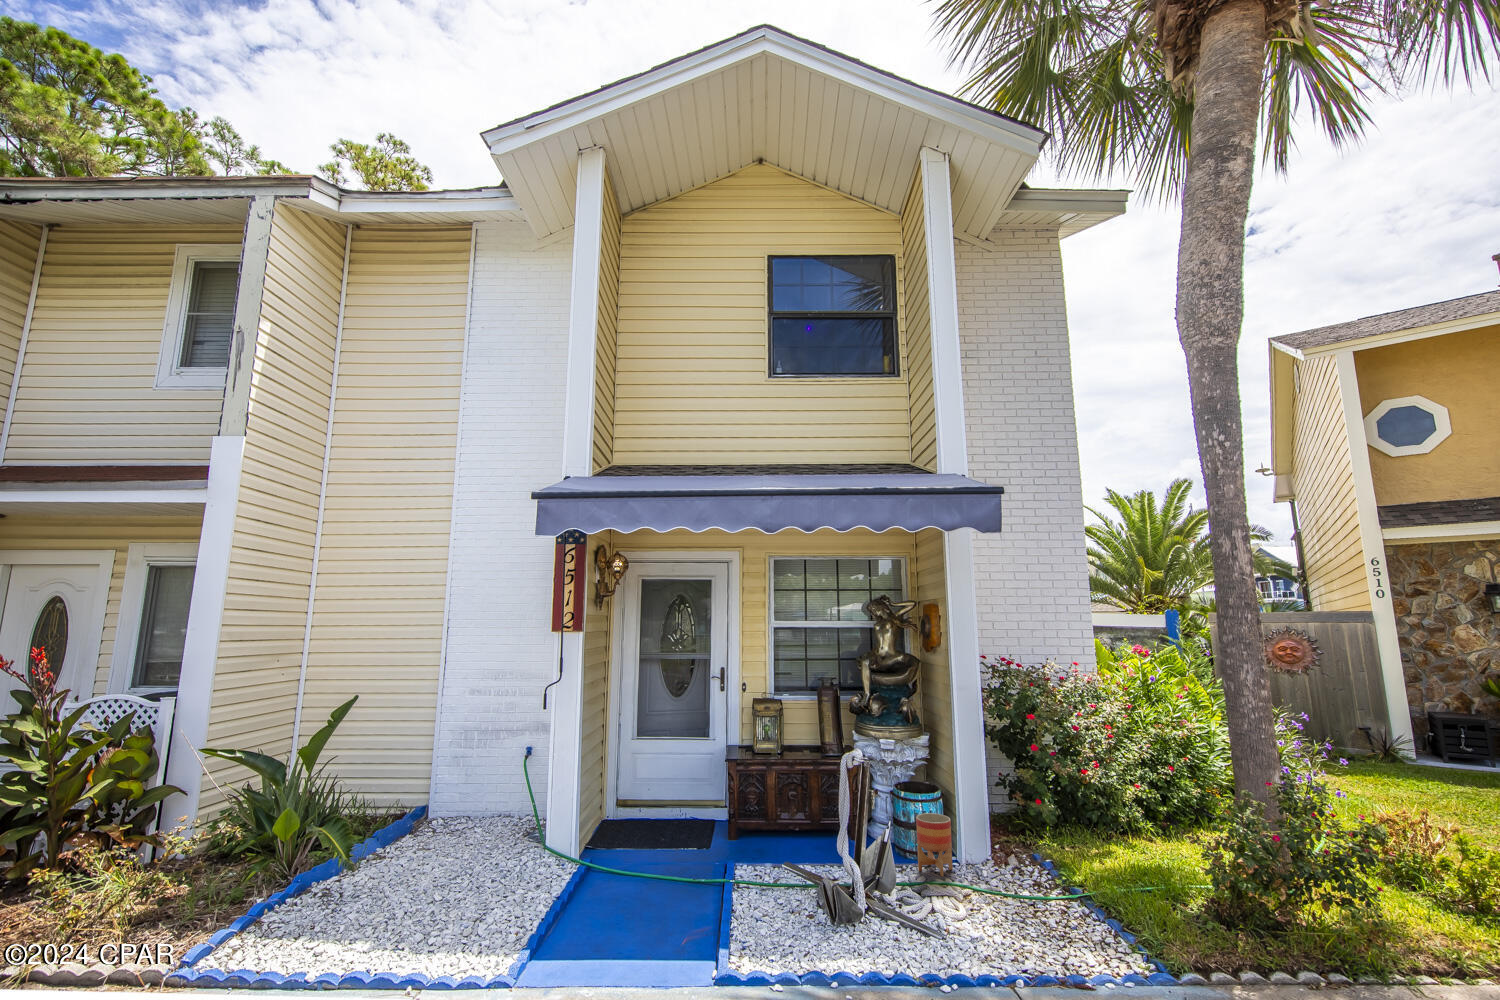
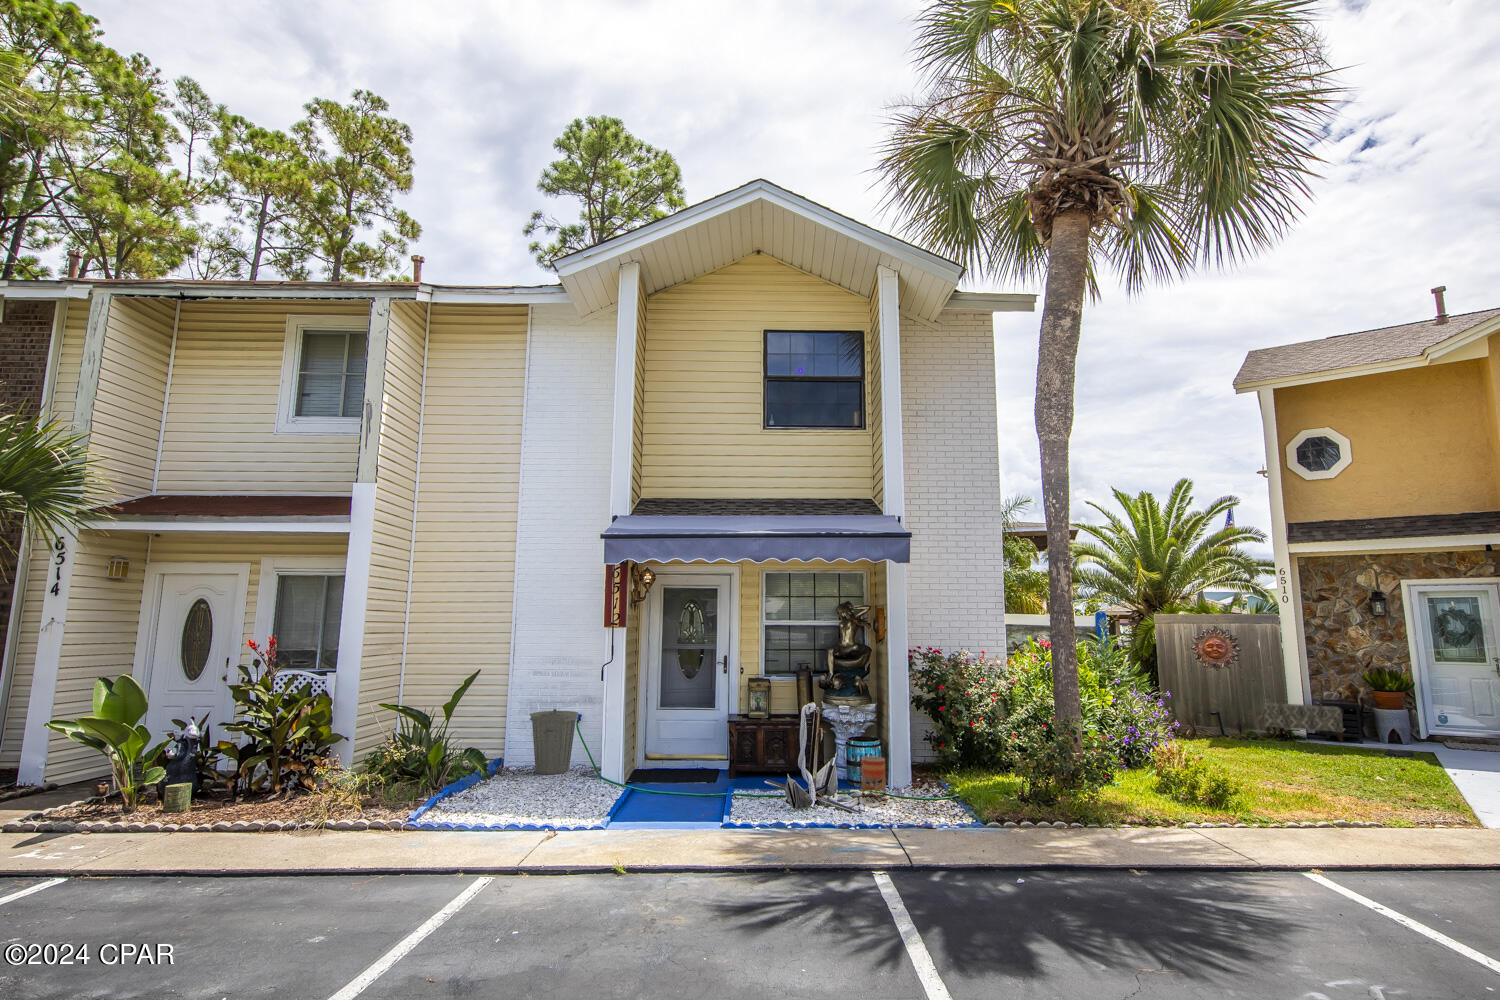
bench: none [1360,717,1476,767] -> present [1263,703,1343,742]
trash can: none [459,742,527,834] -> present [530,709,578,774]

